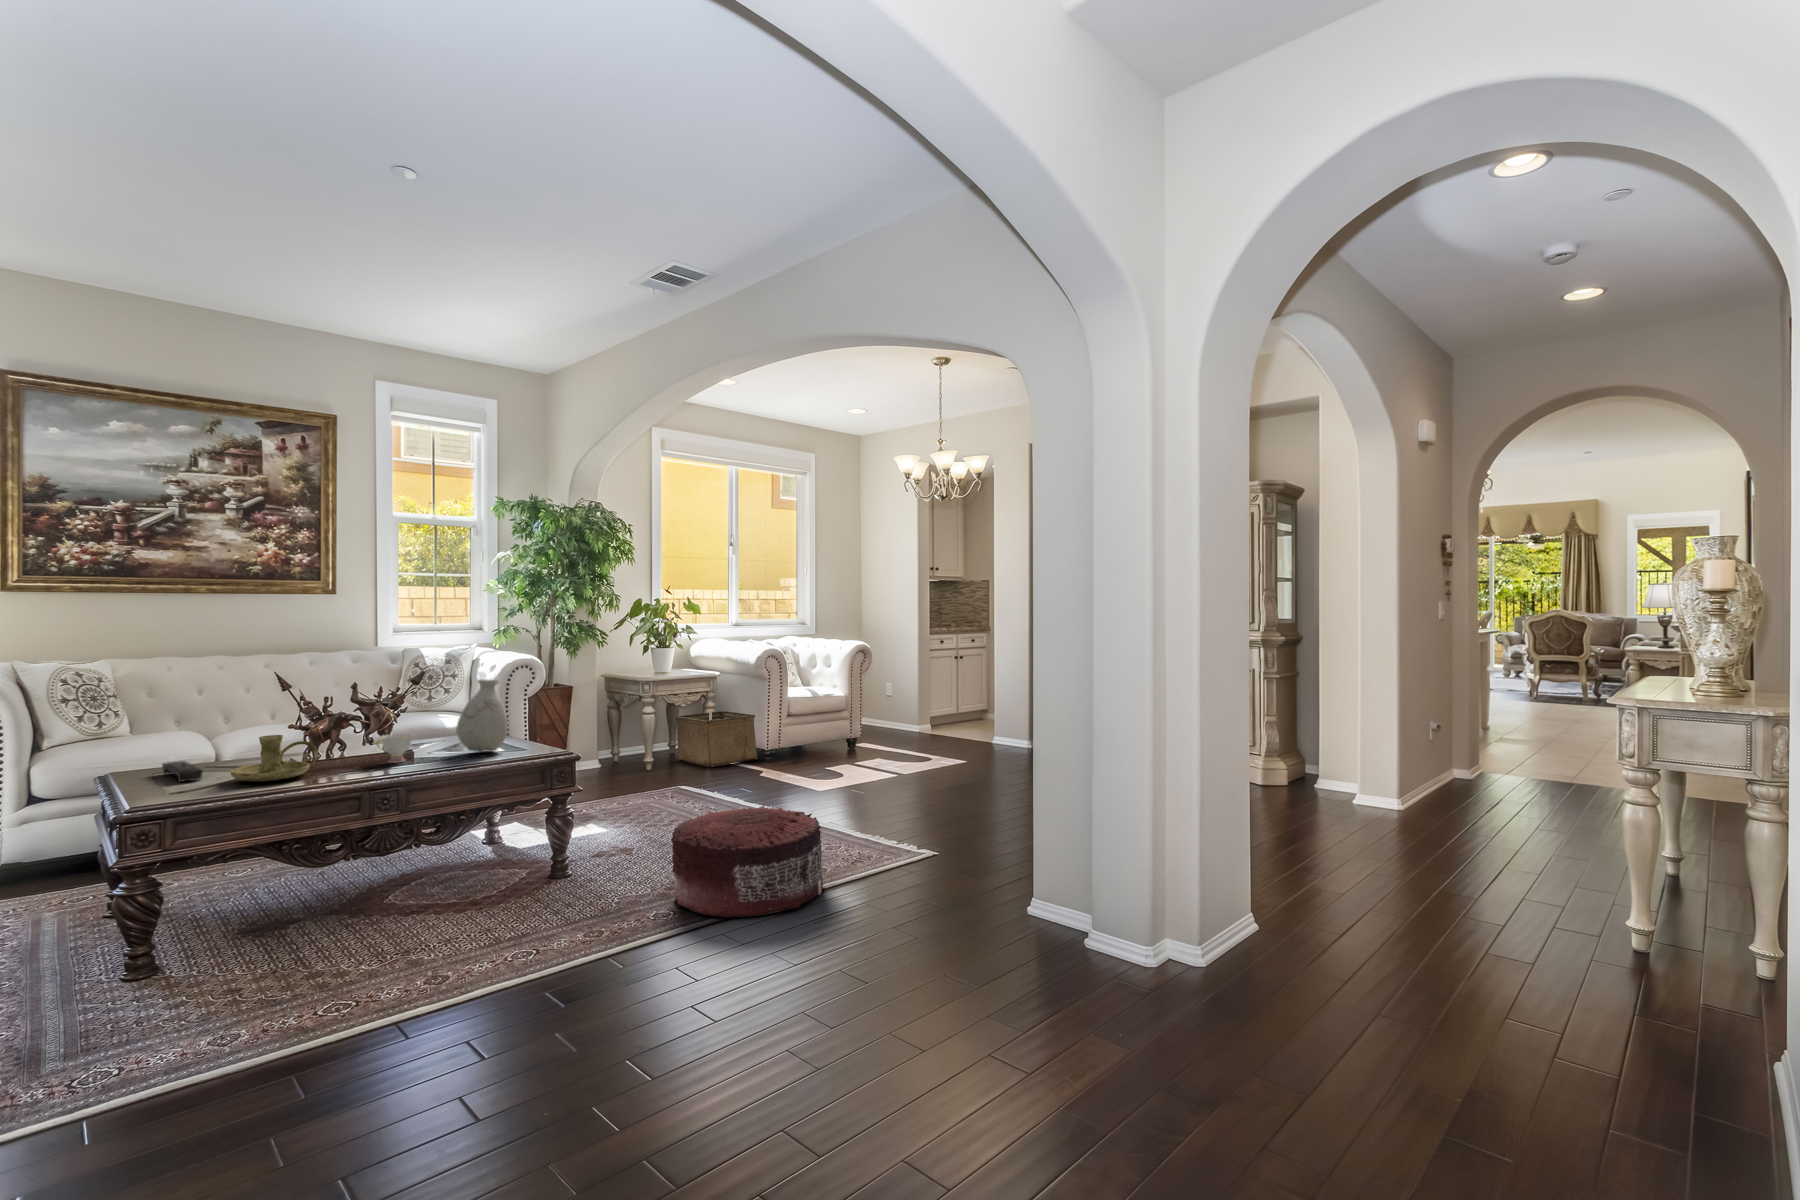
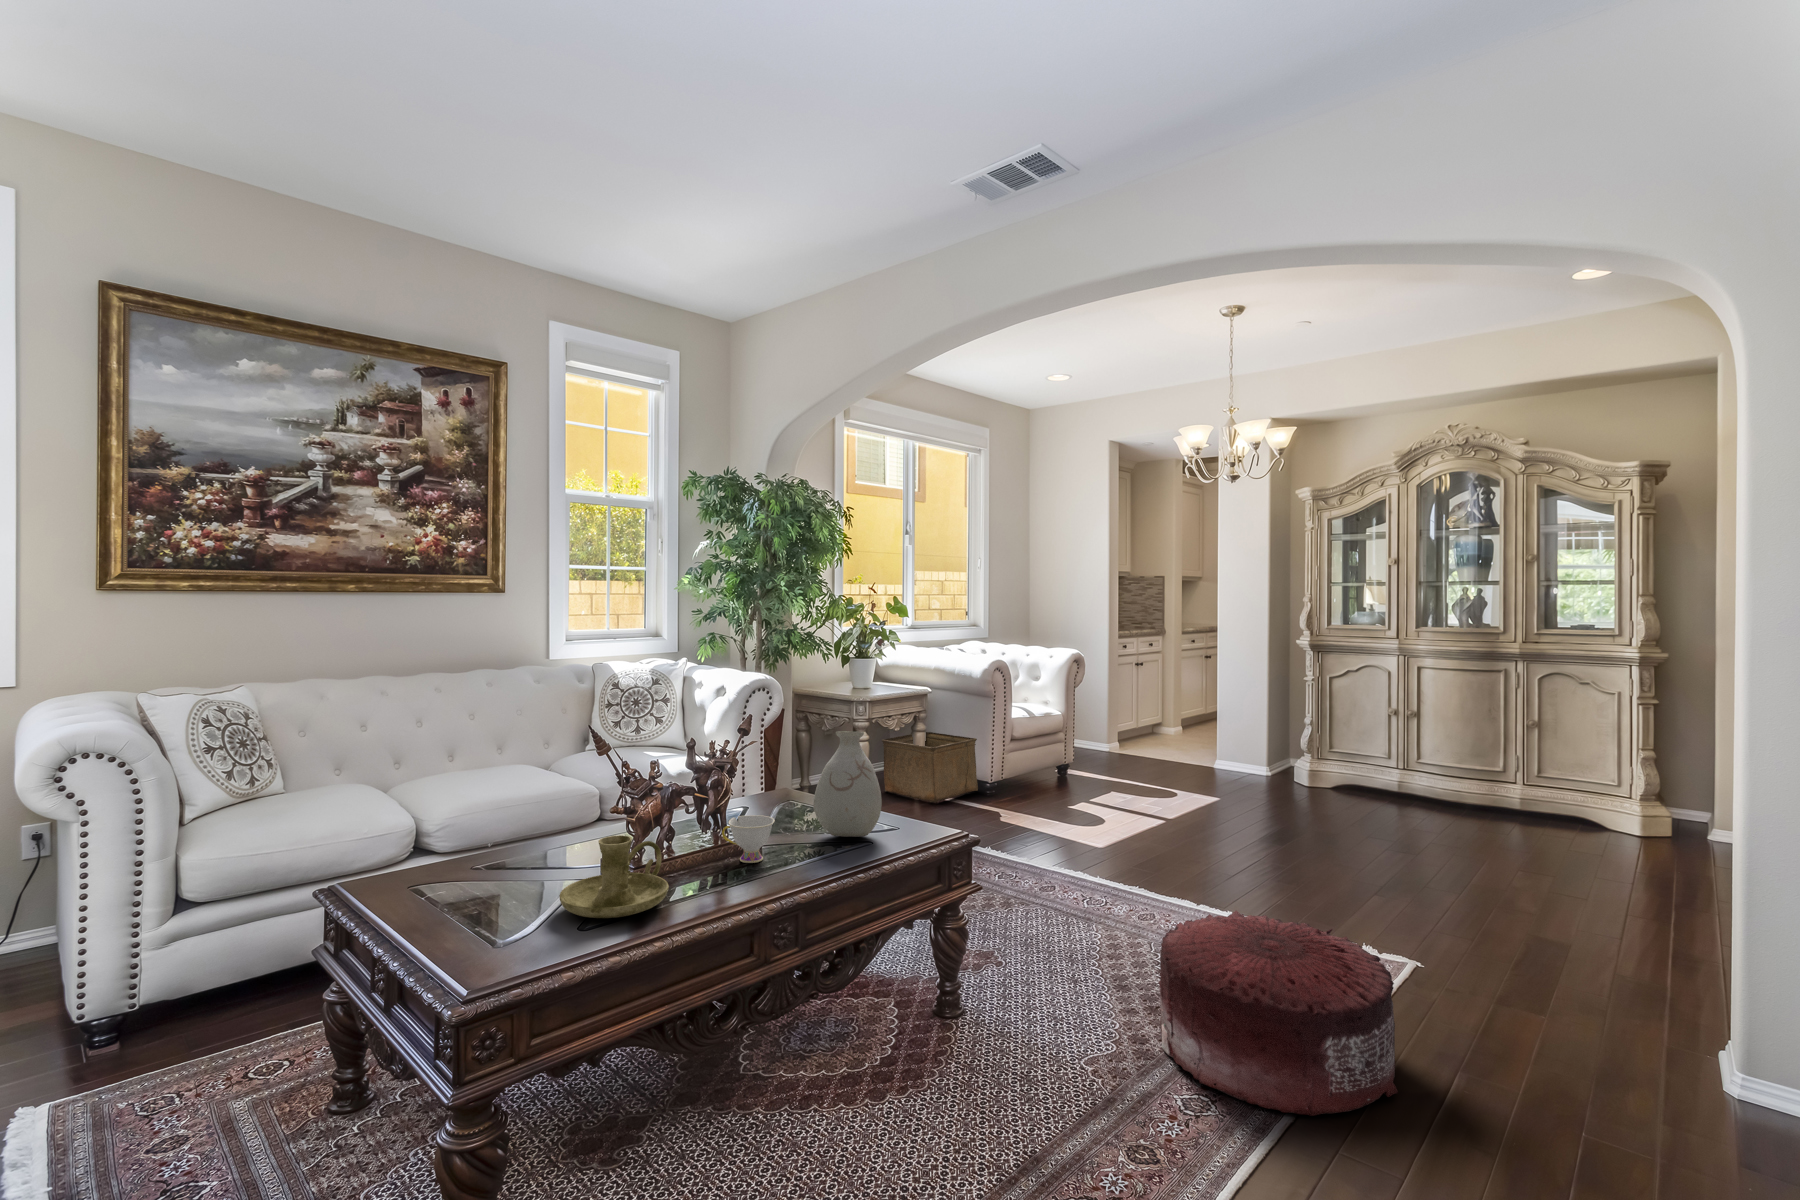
remote control: present [162,761,203,782] -> none [423,868,506,916]

